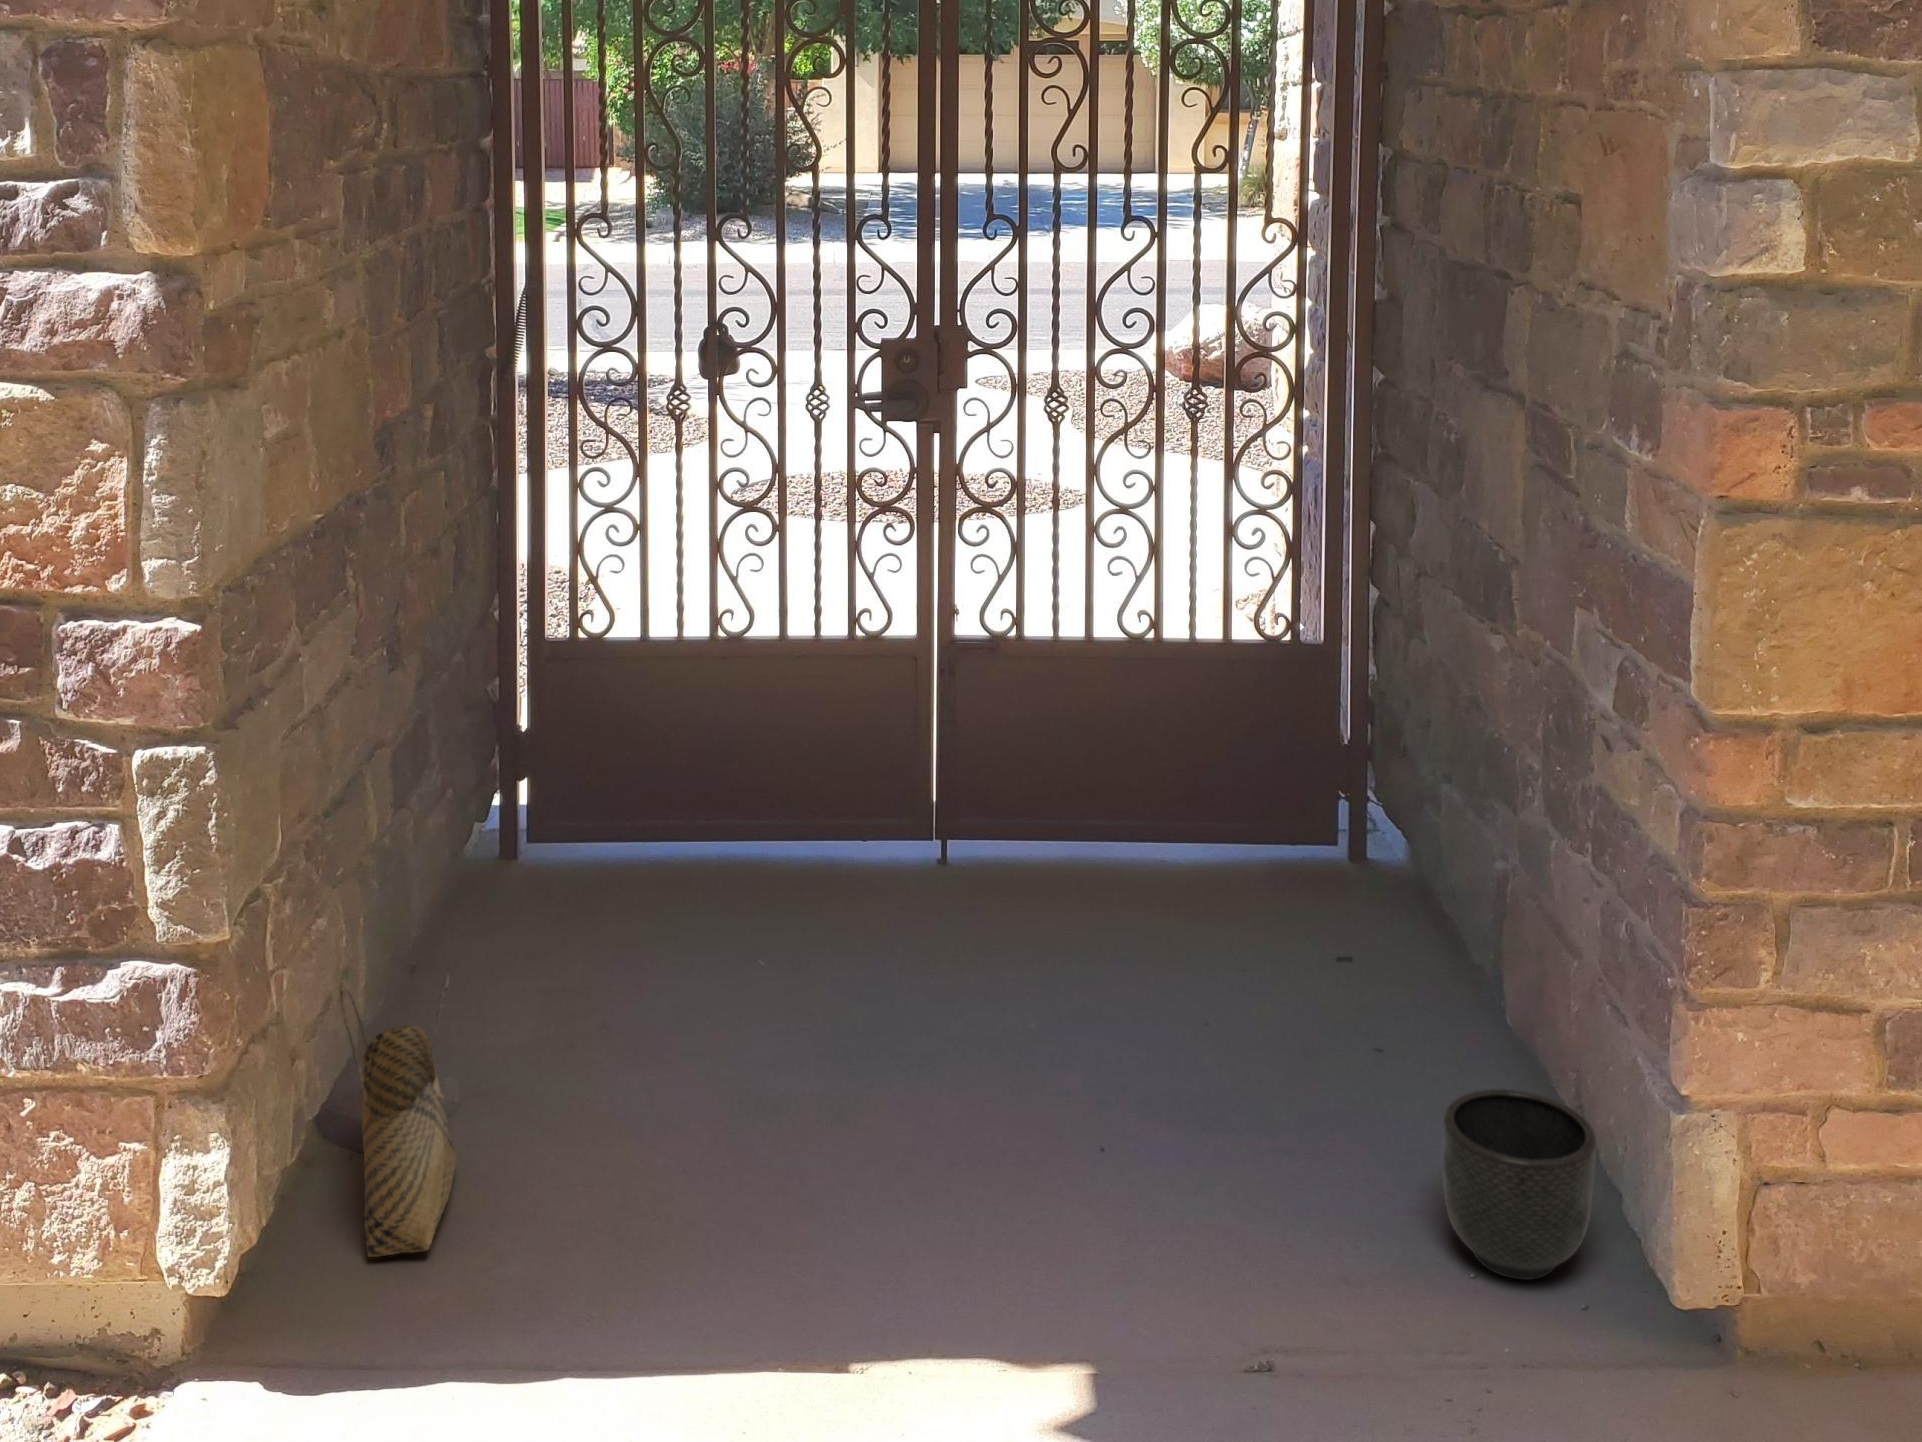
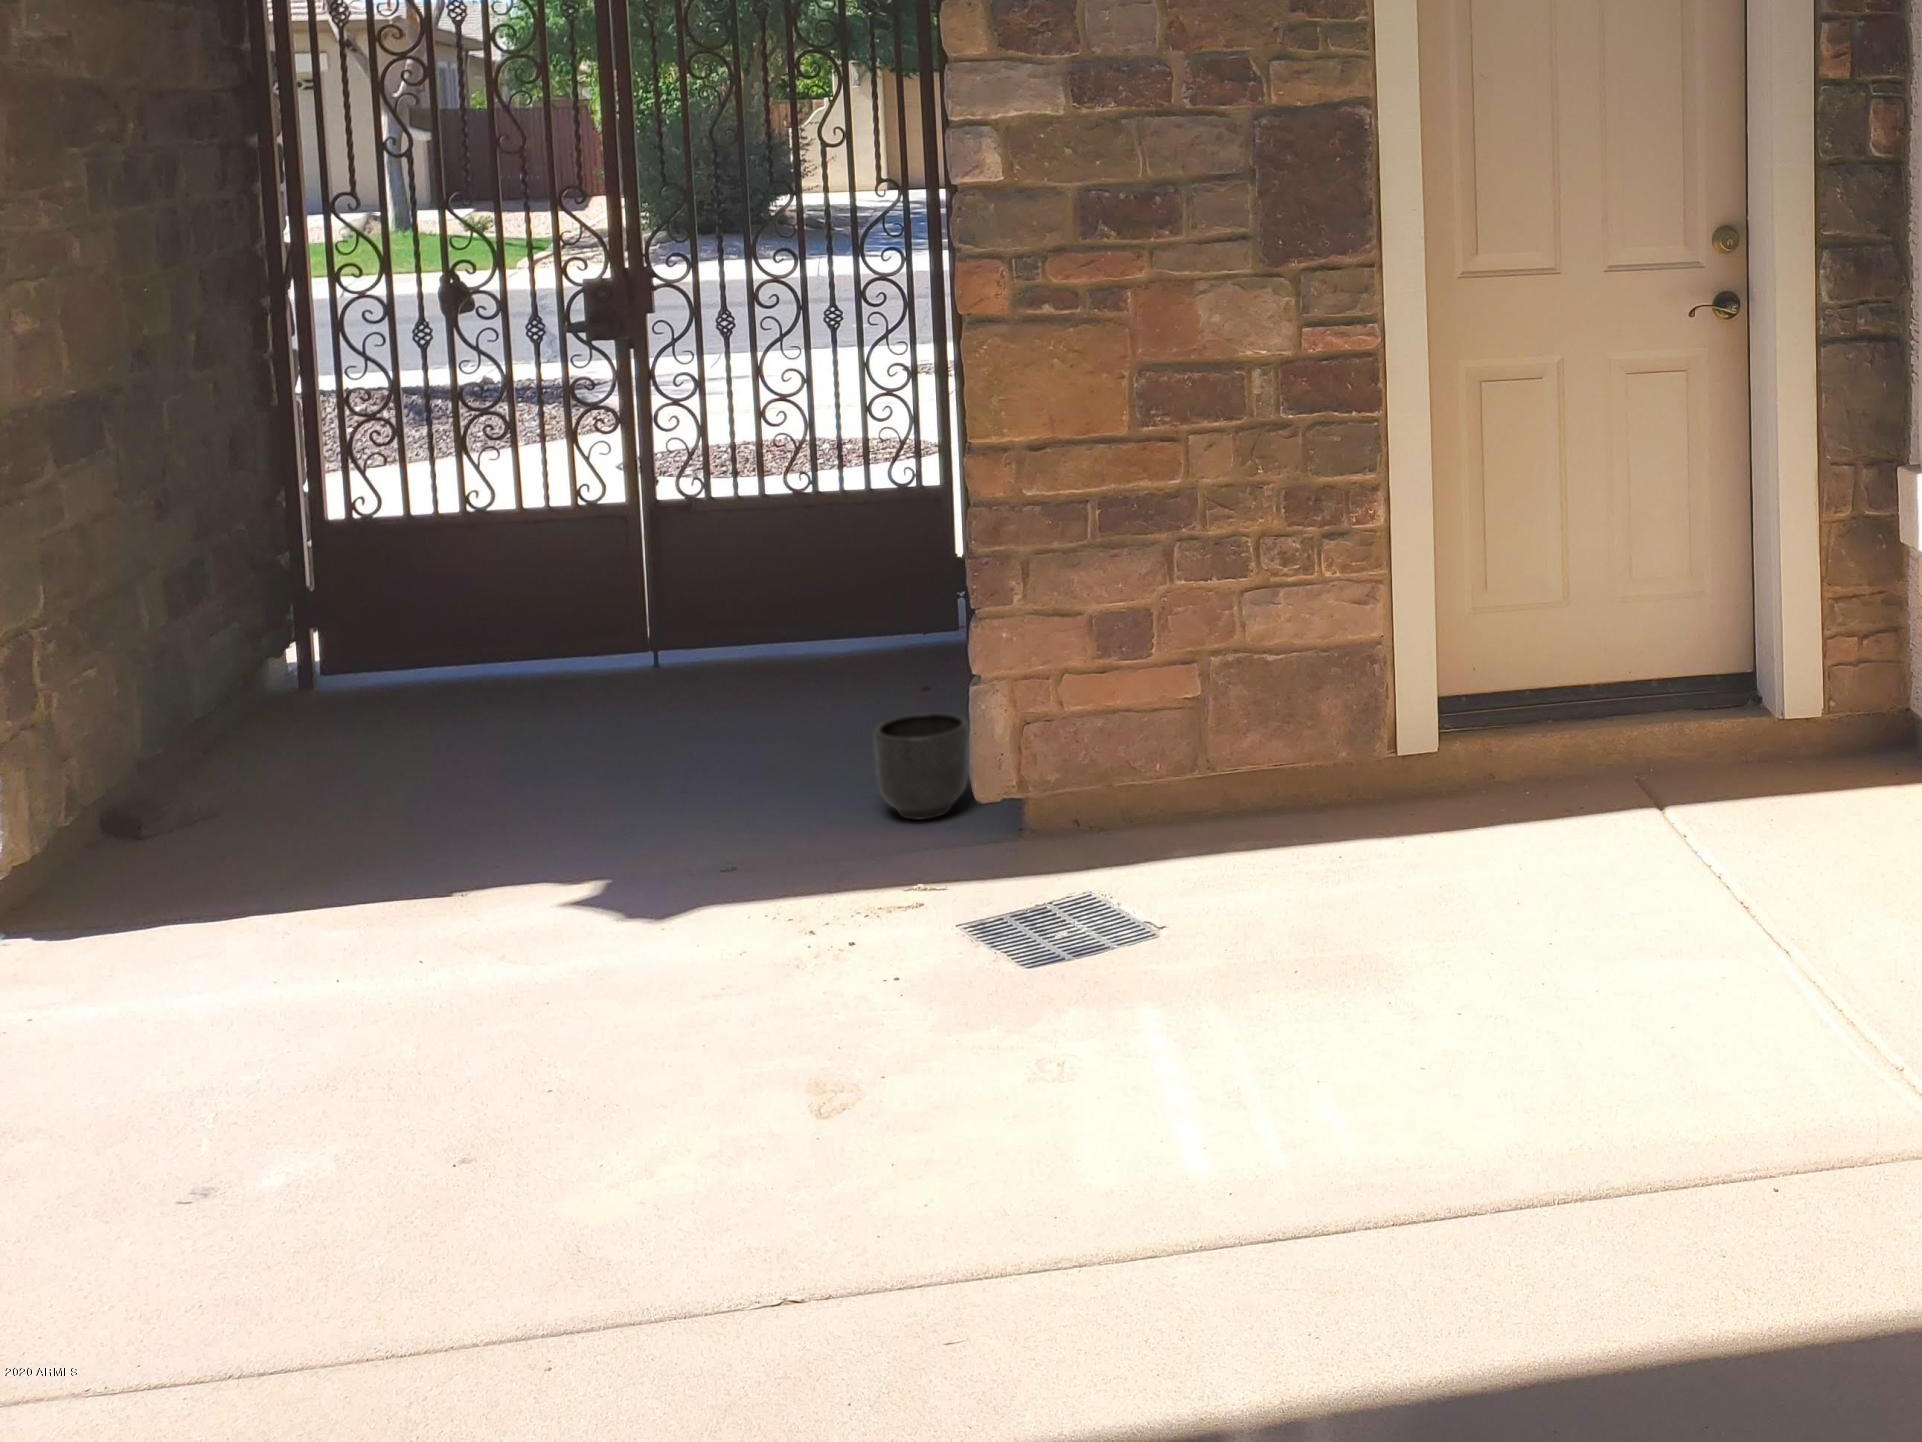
woven basket: present [339,976,456,1257] -> none [86,693,193,883]

